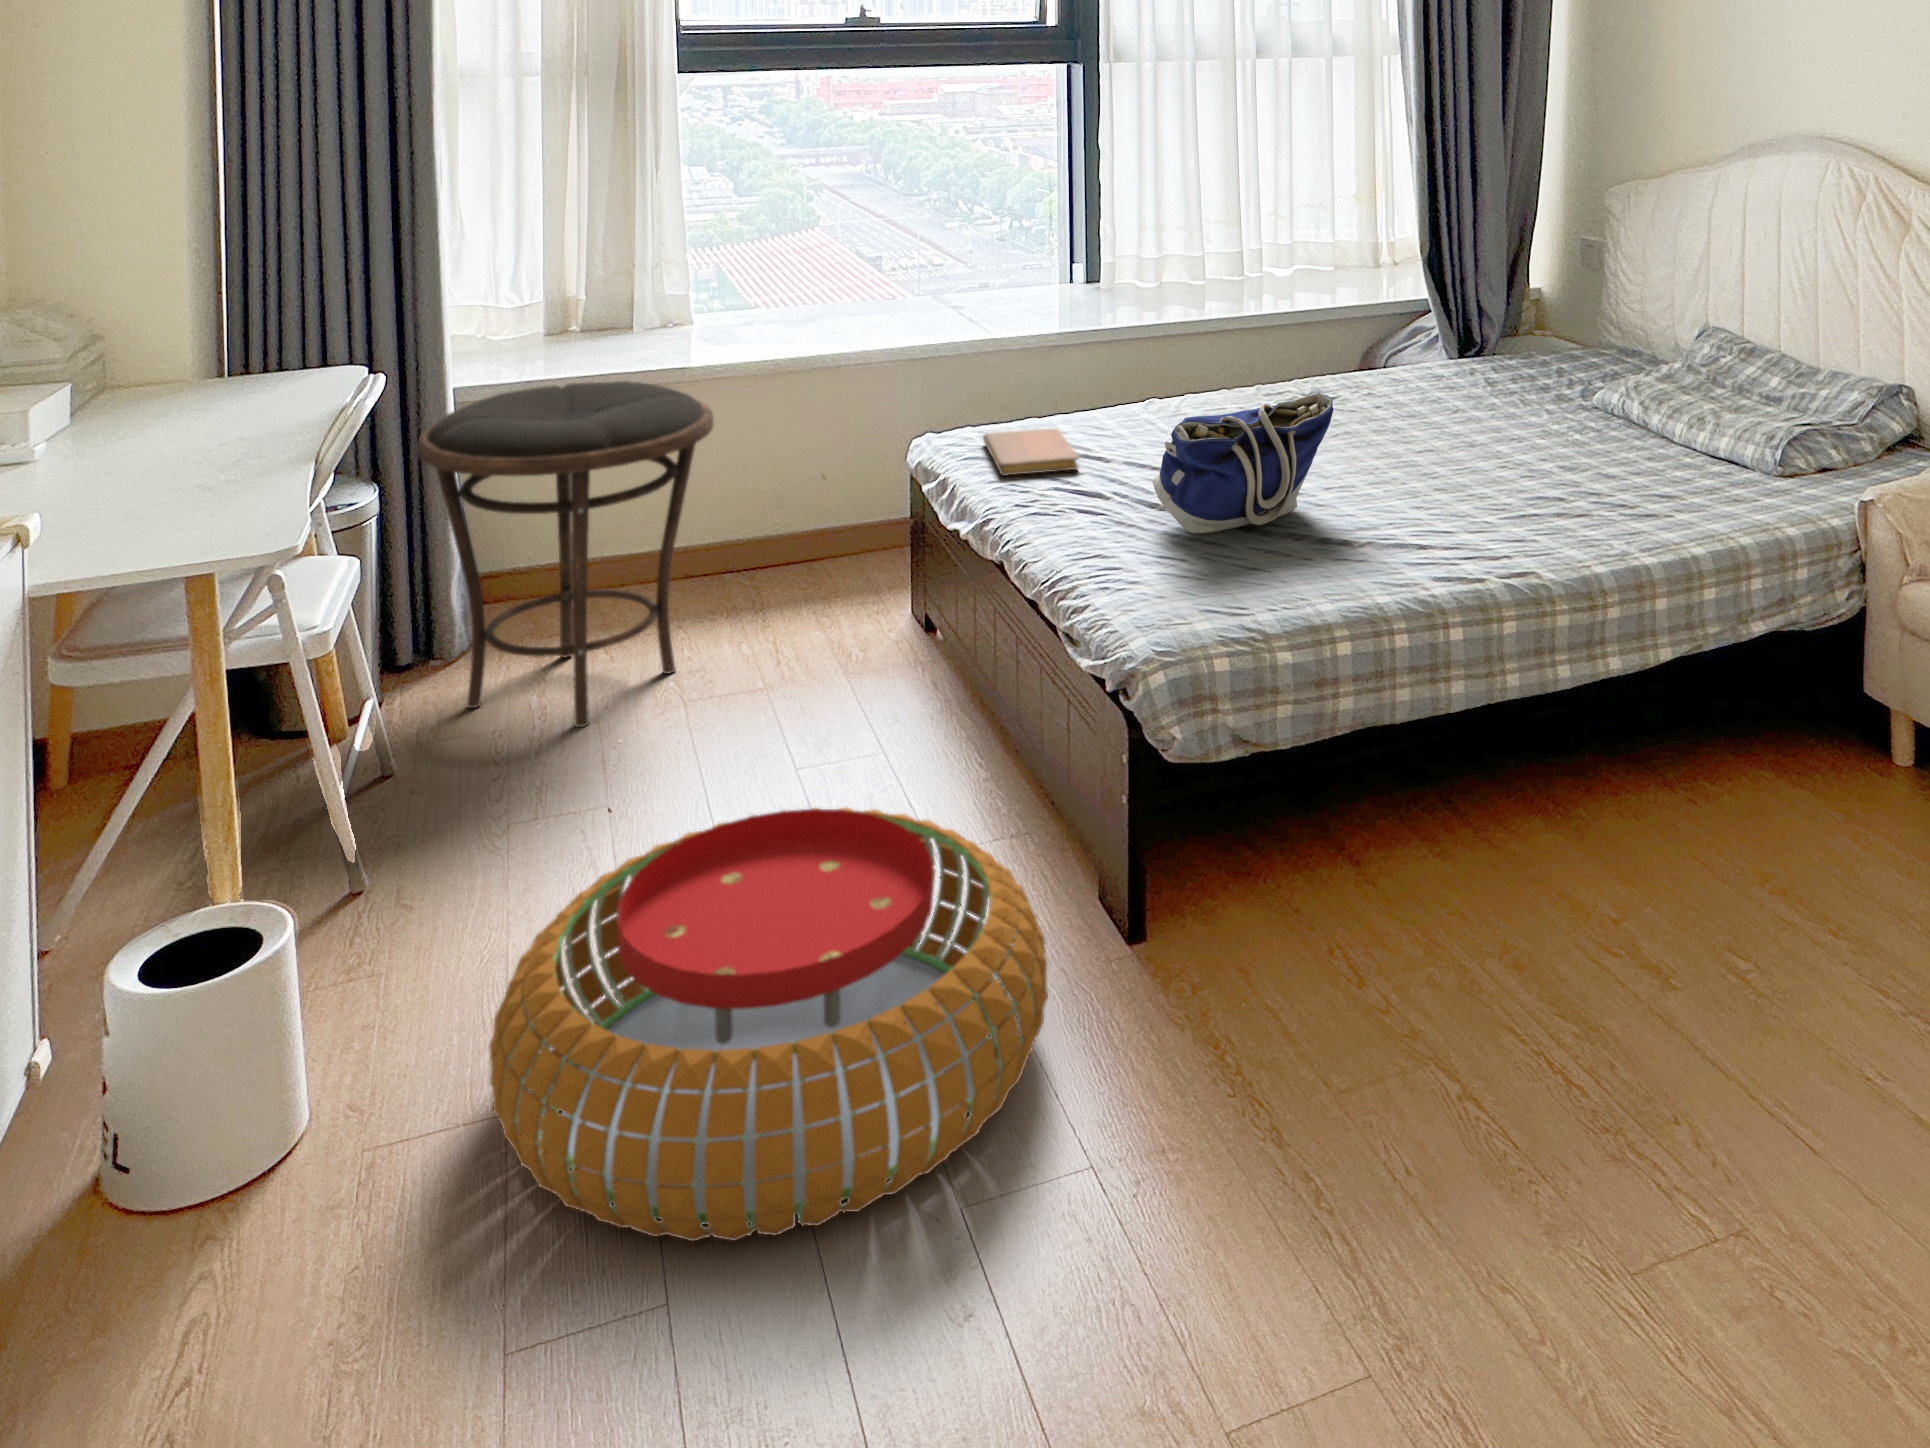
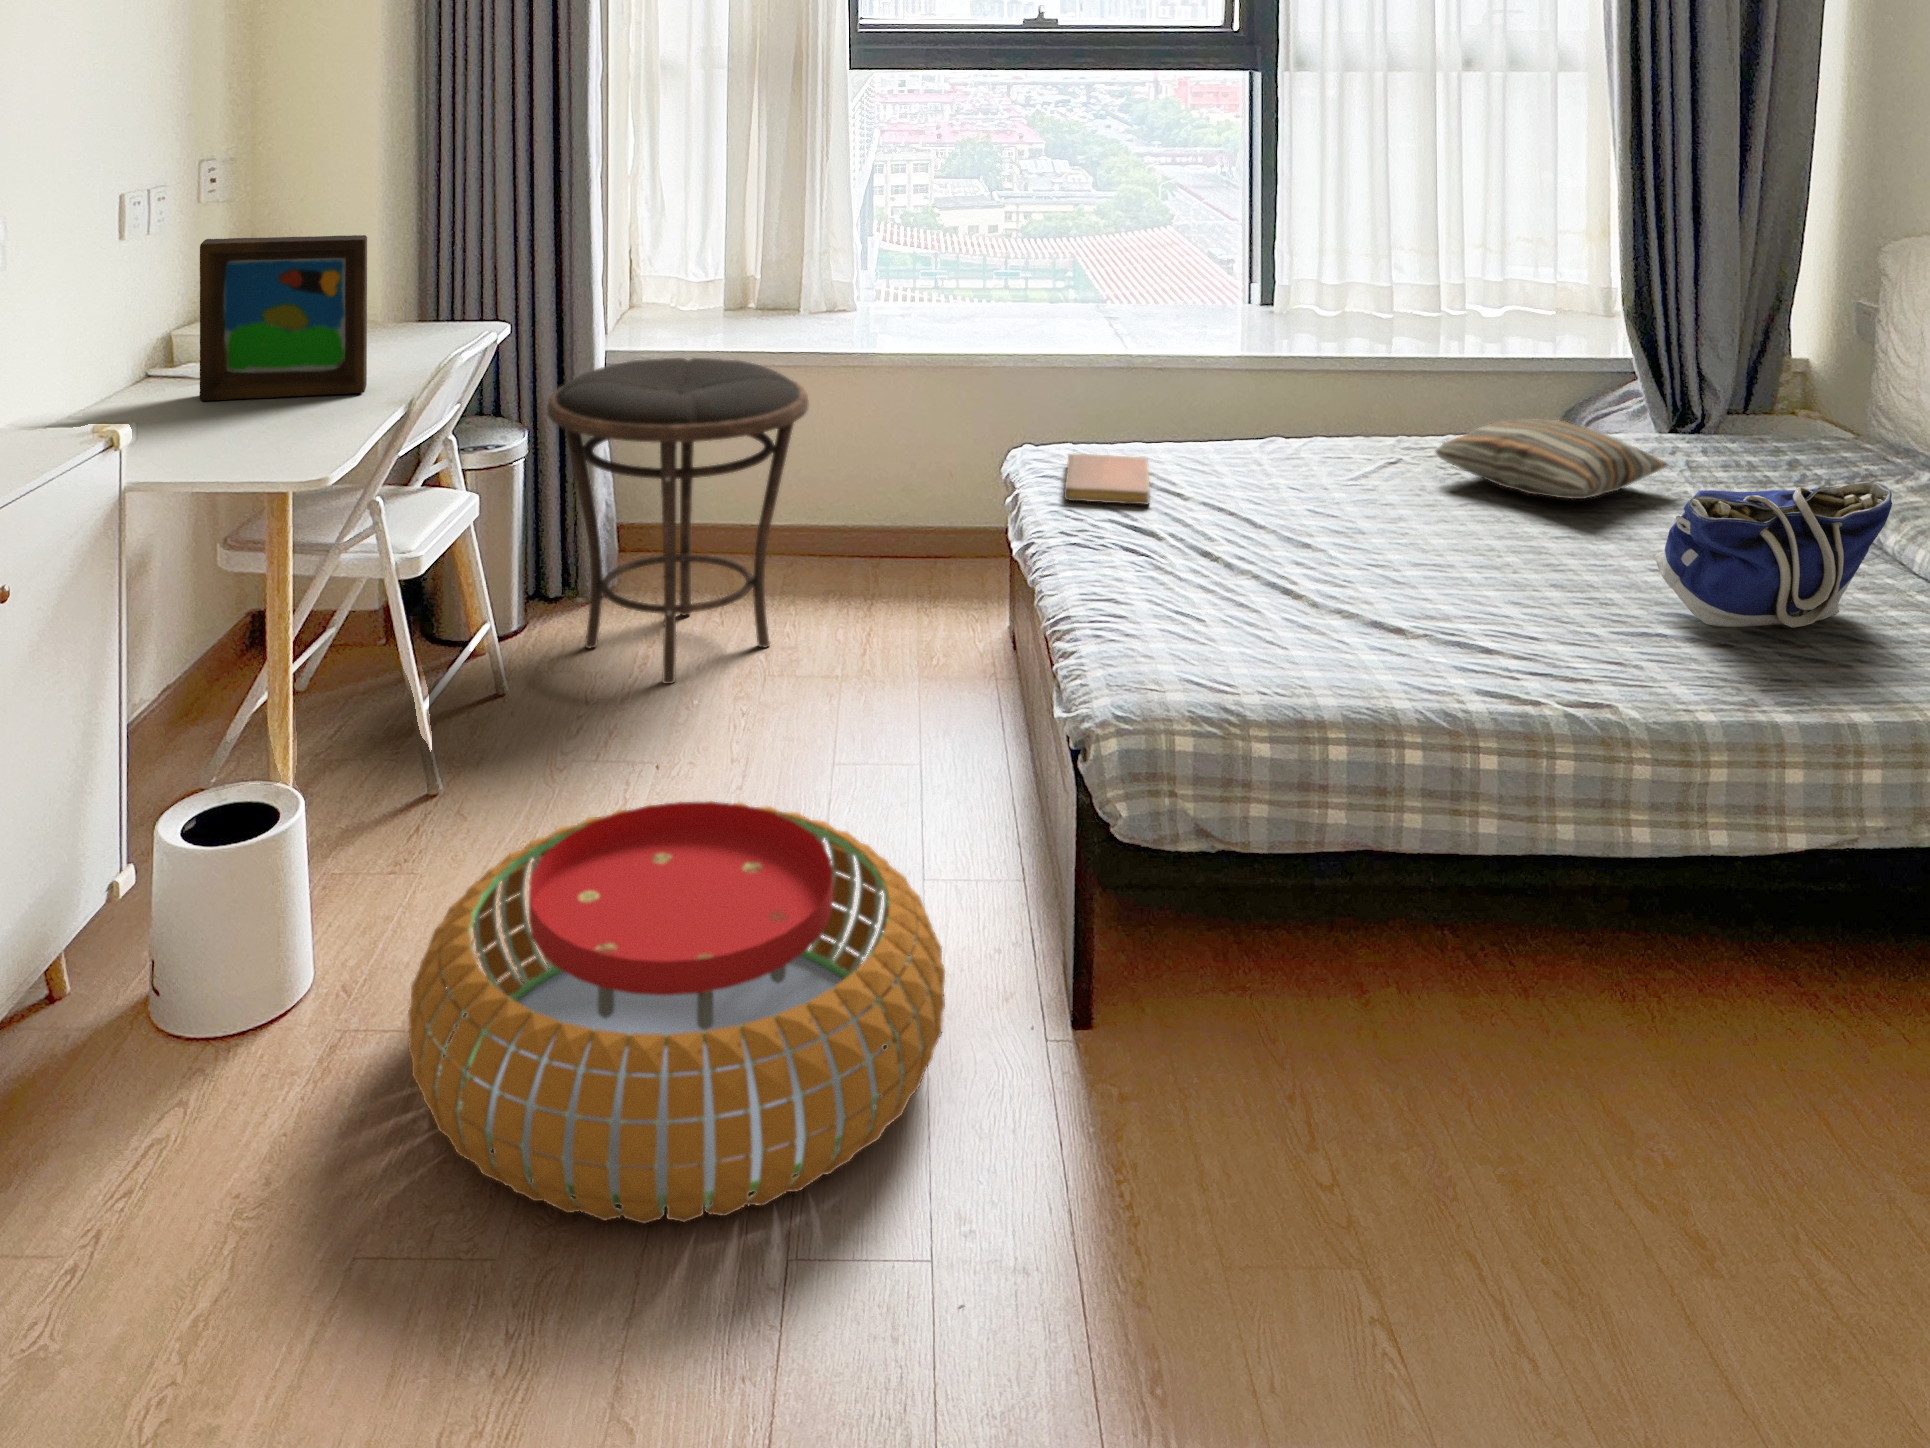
picture frame: none [32,276,253,488] -> present [200,235,367,401]
pillow: none [1302,355,1481,419] -> present [1436,419,1668,499]
tote bag: present [1152,393,1334,533] -> present [1655,481,1892,628]

